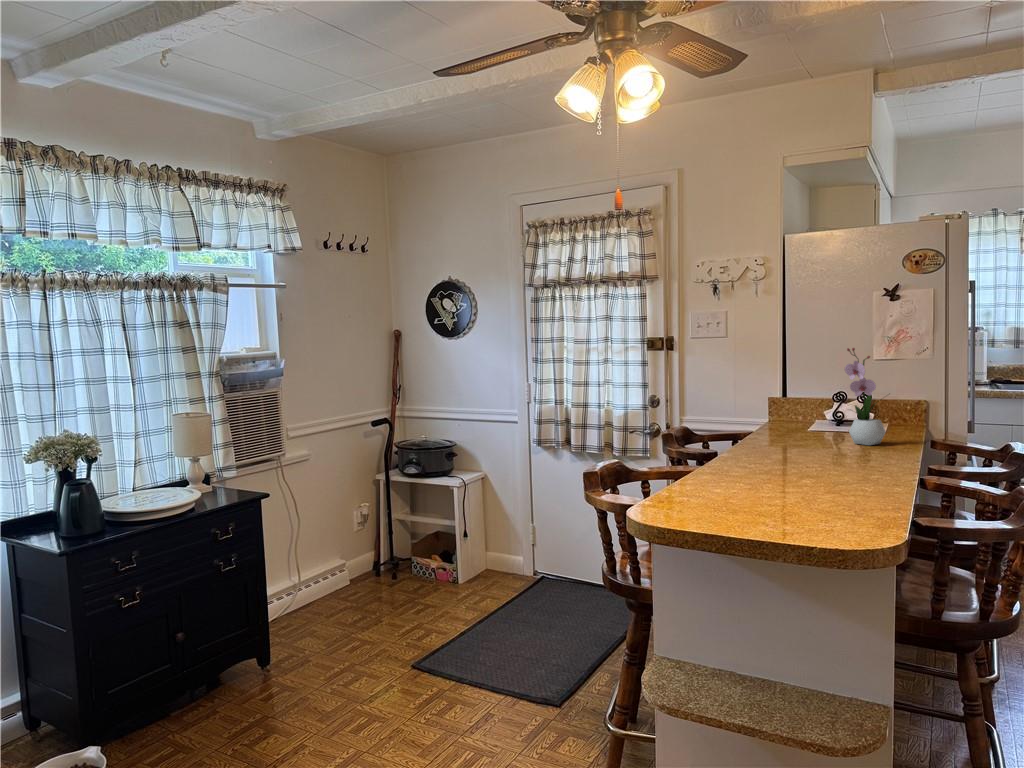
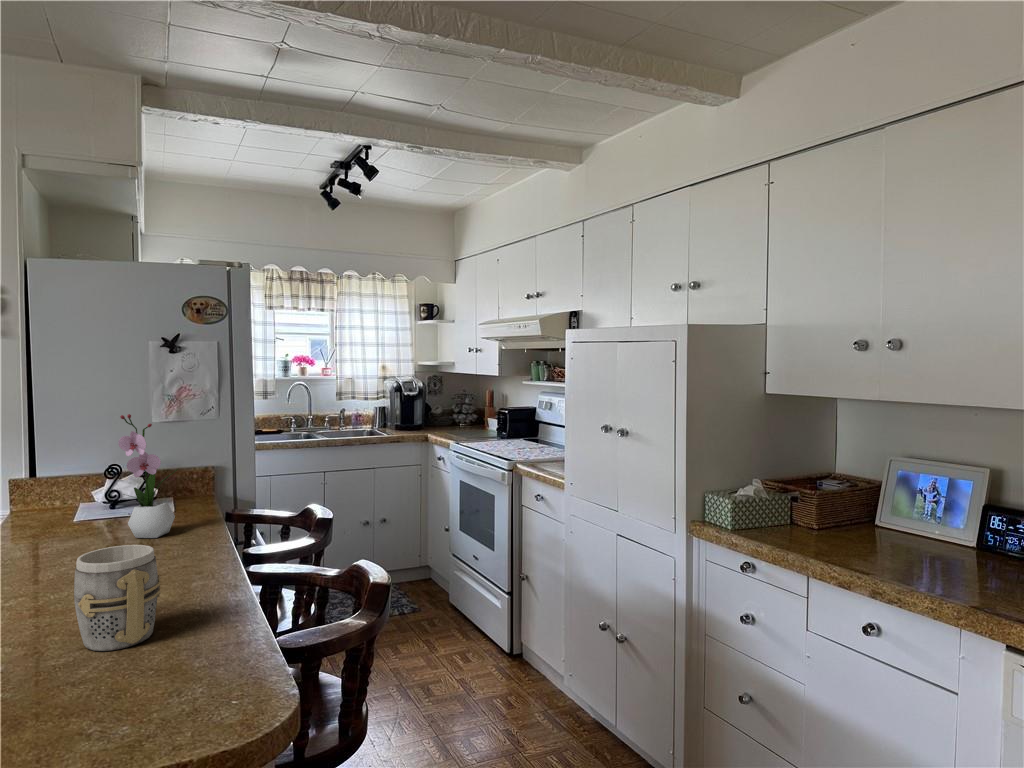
mug: none [814,427,868,490] -> present [74,545,161,651]

